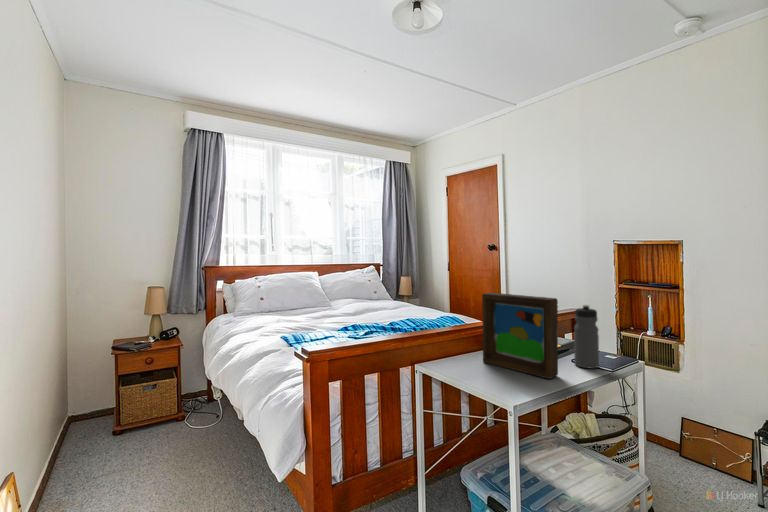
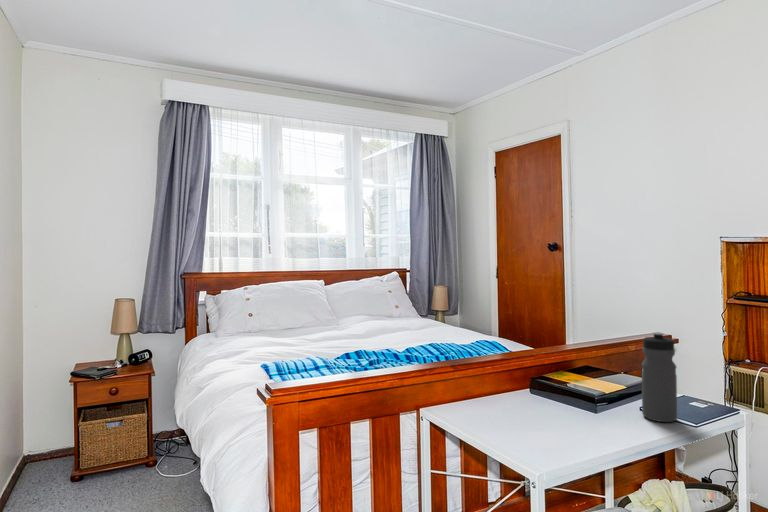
picture frame: present [482,293,558,379] -> none [511,313,613,436]

